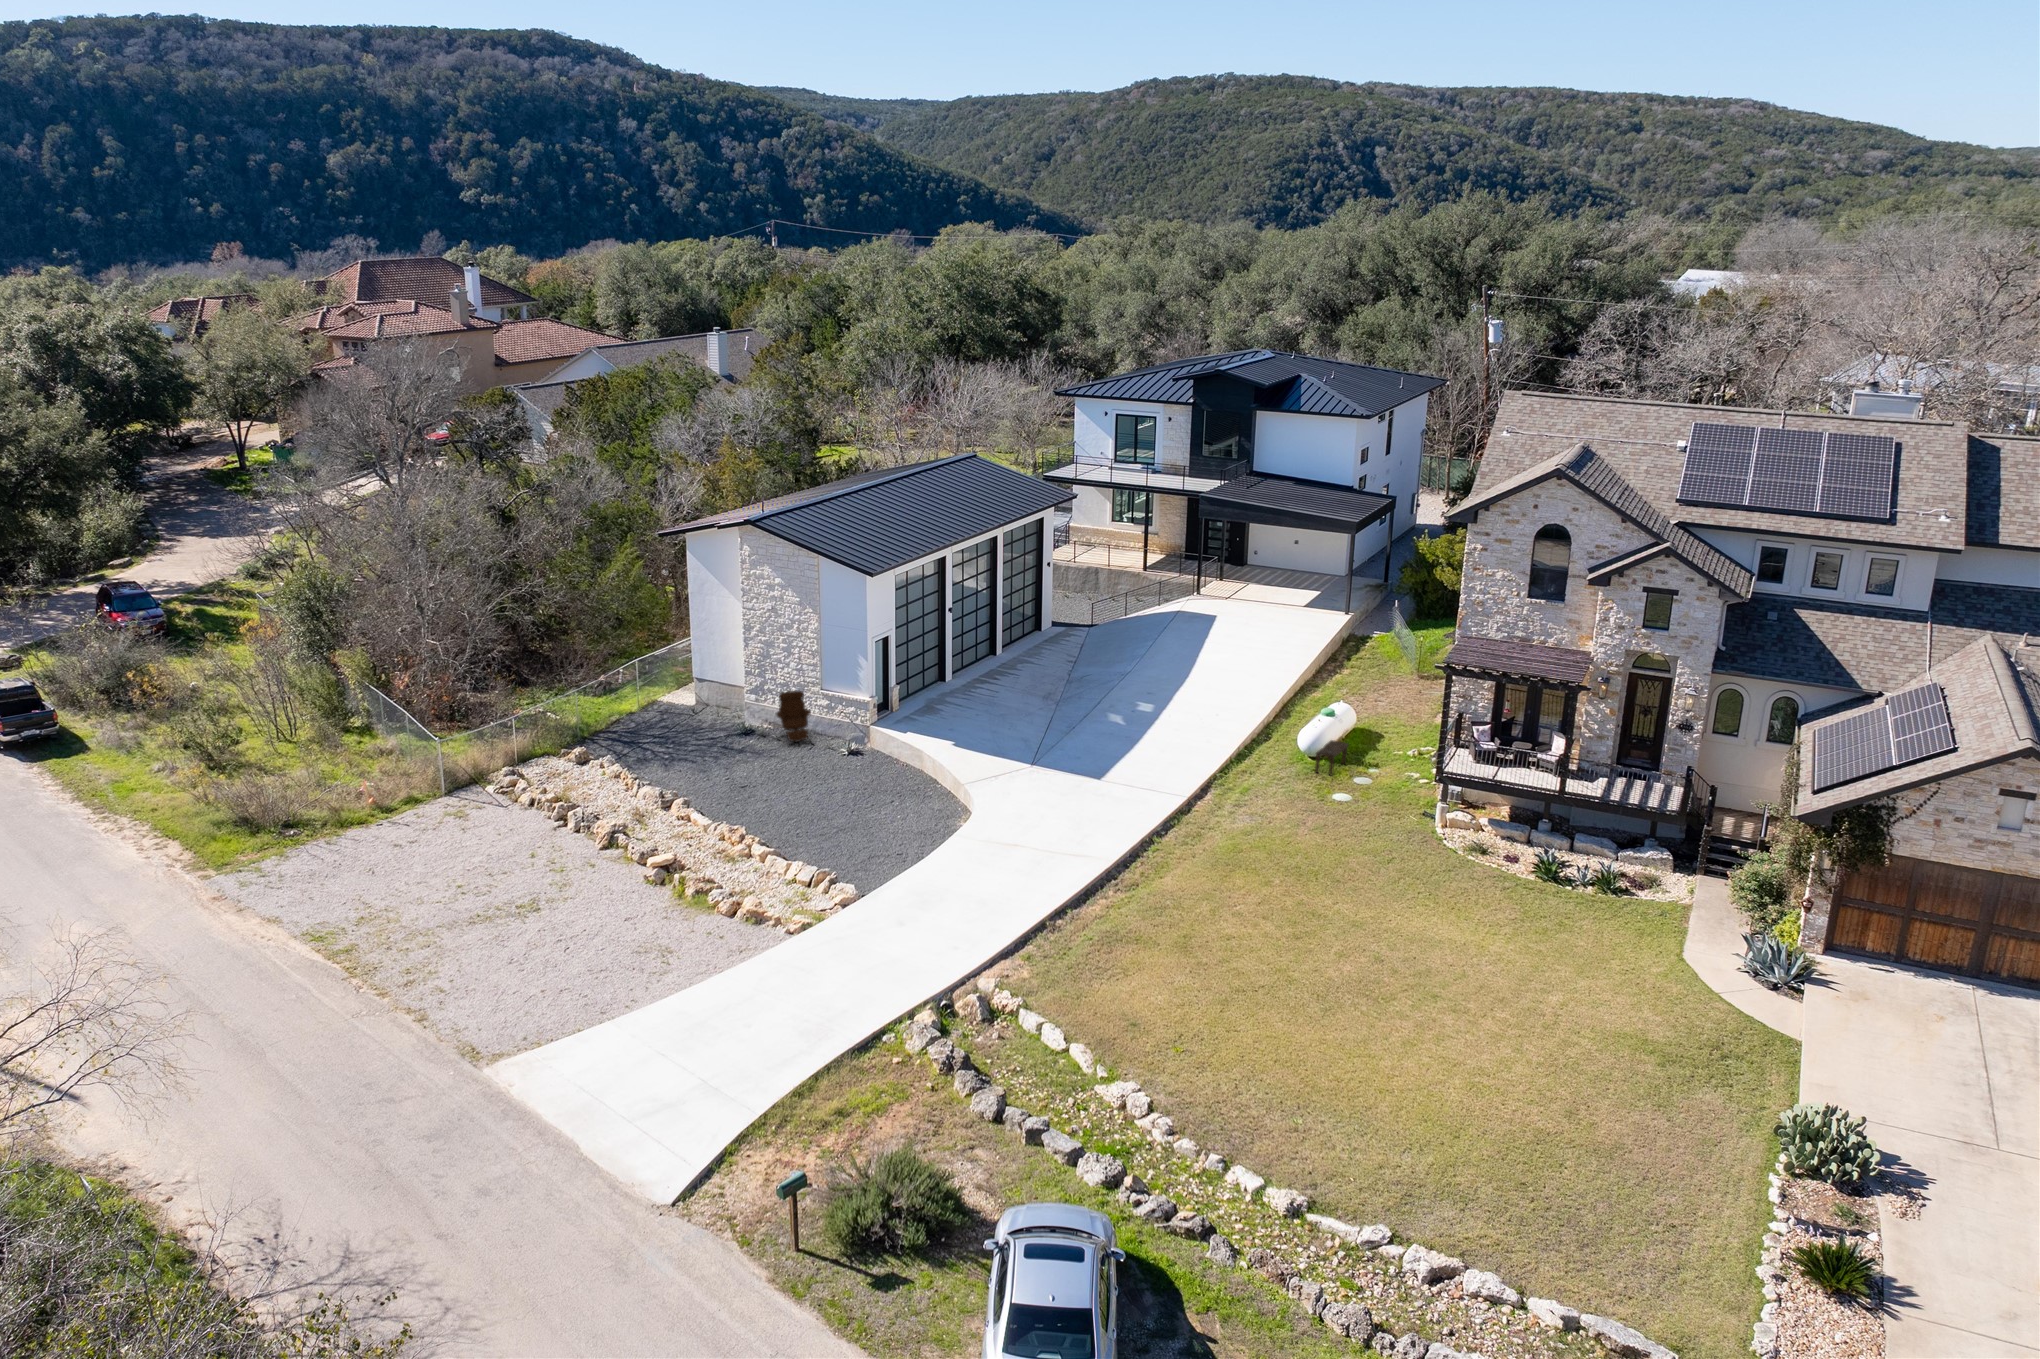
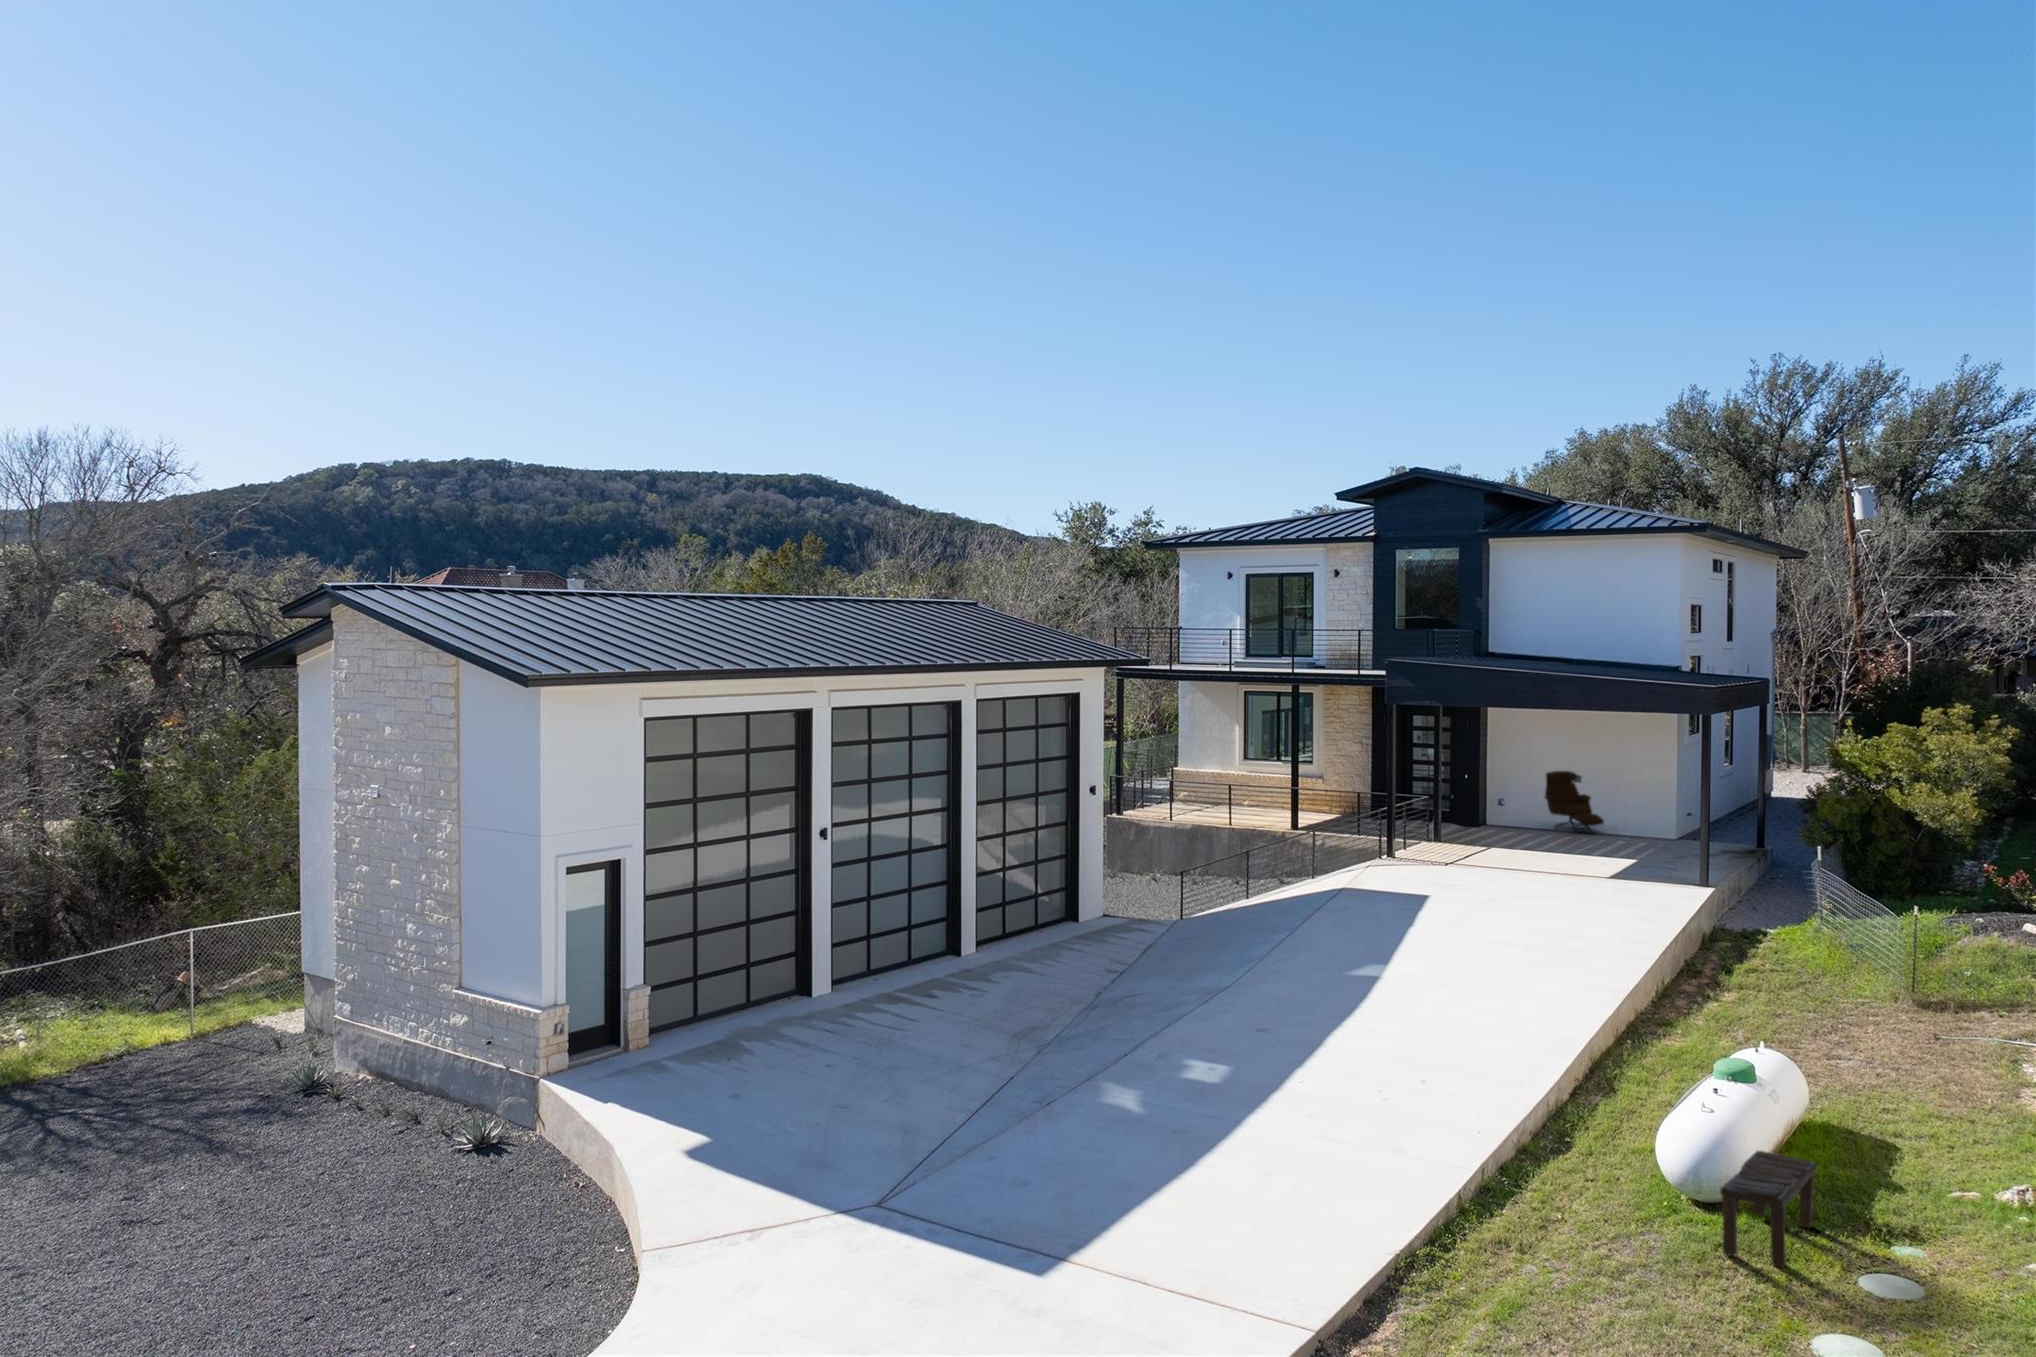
lounge chair: present [776,691,811,742] -> present [1545,771,1604,831]

